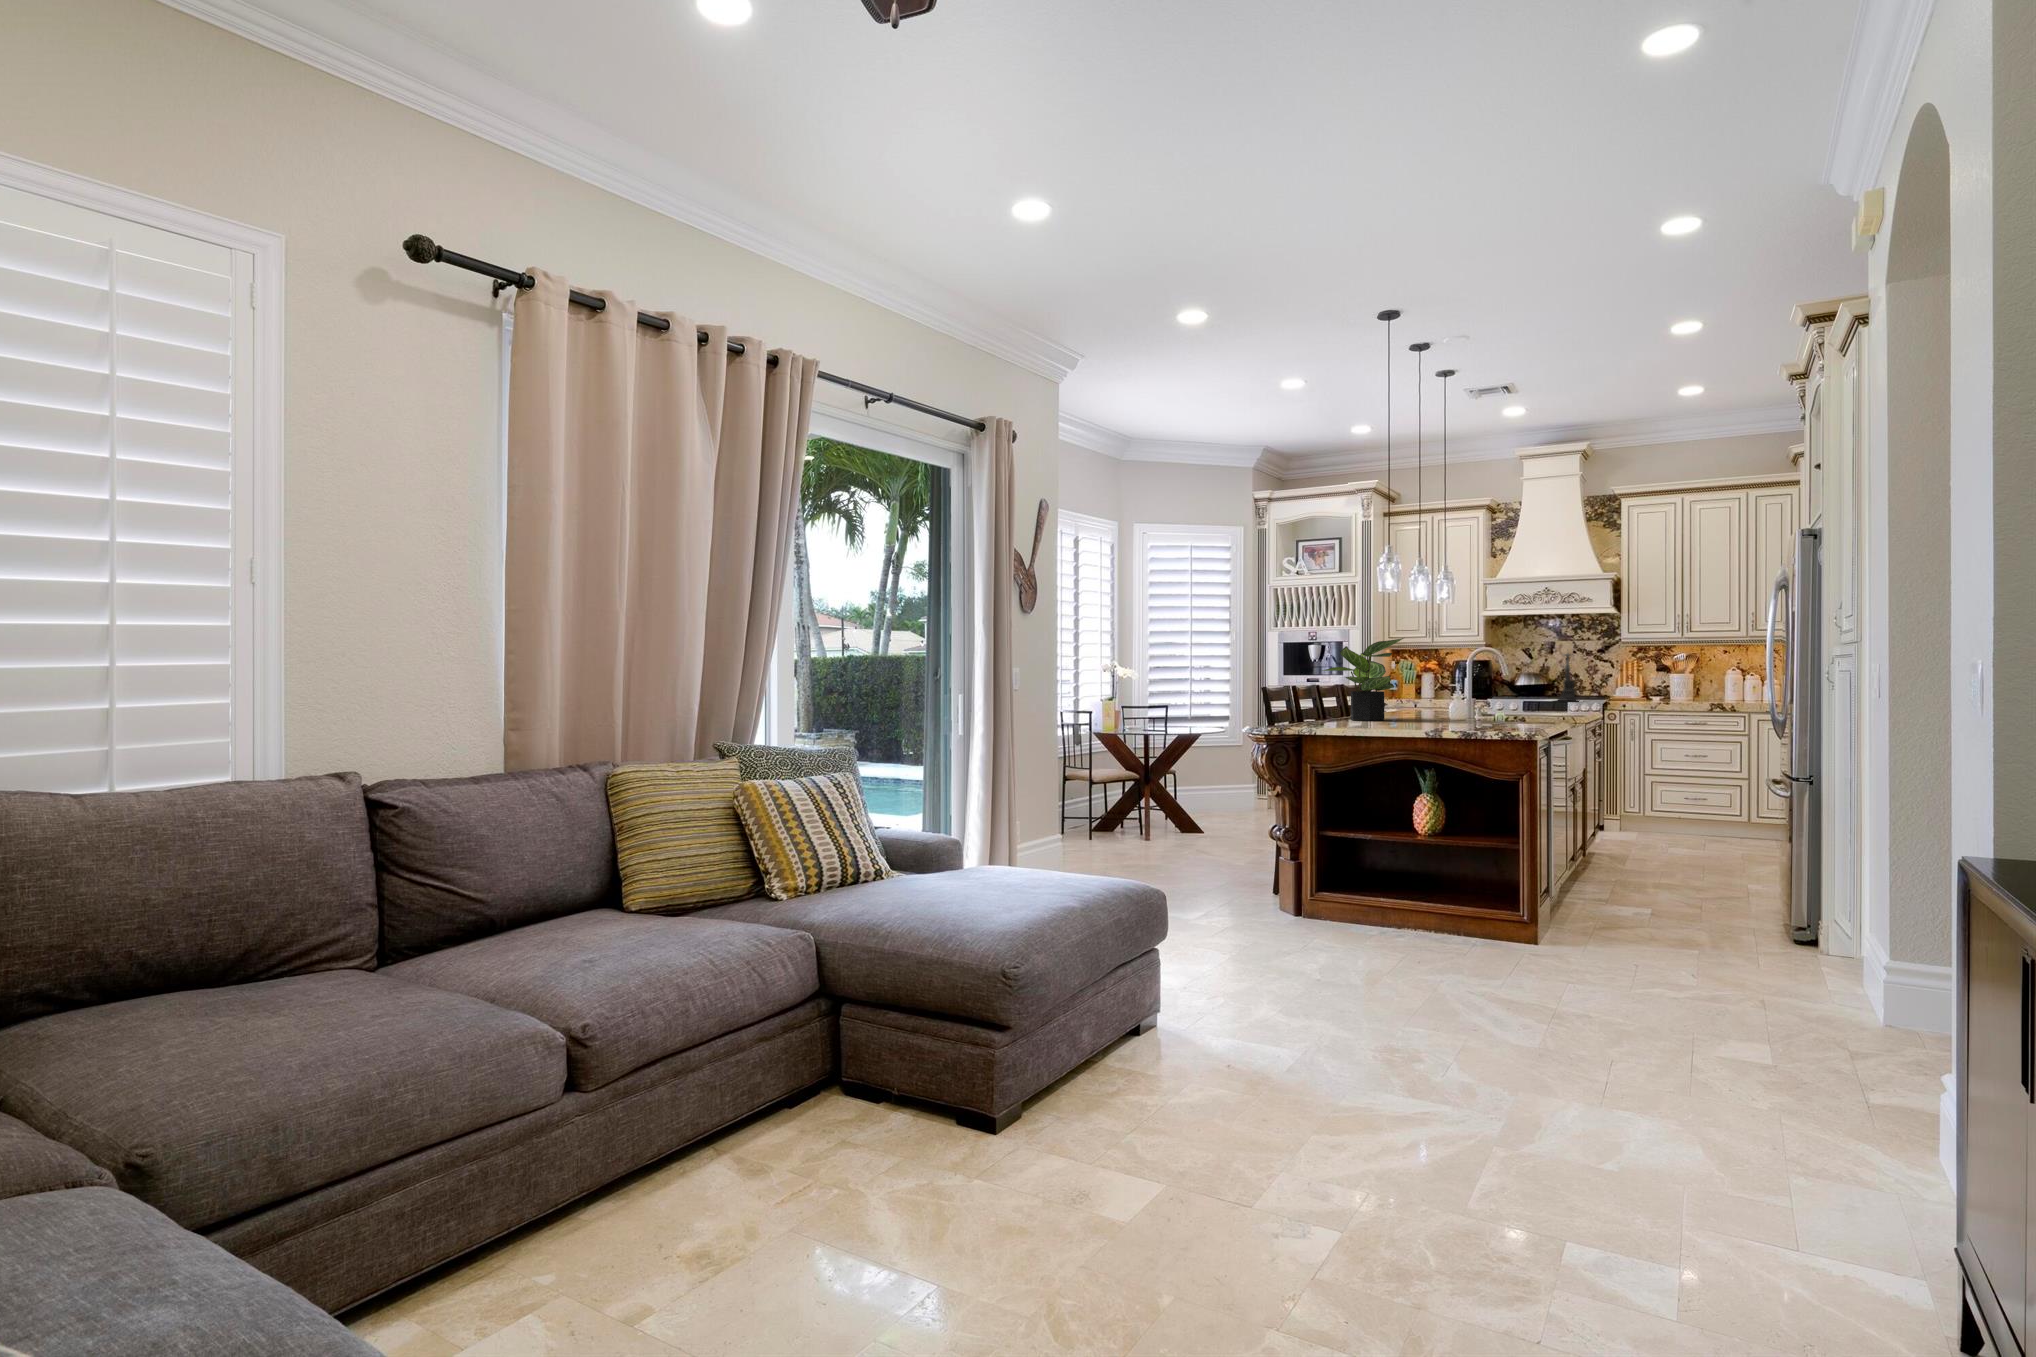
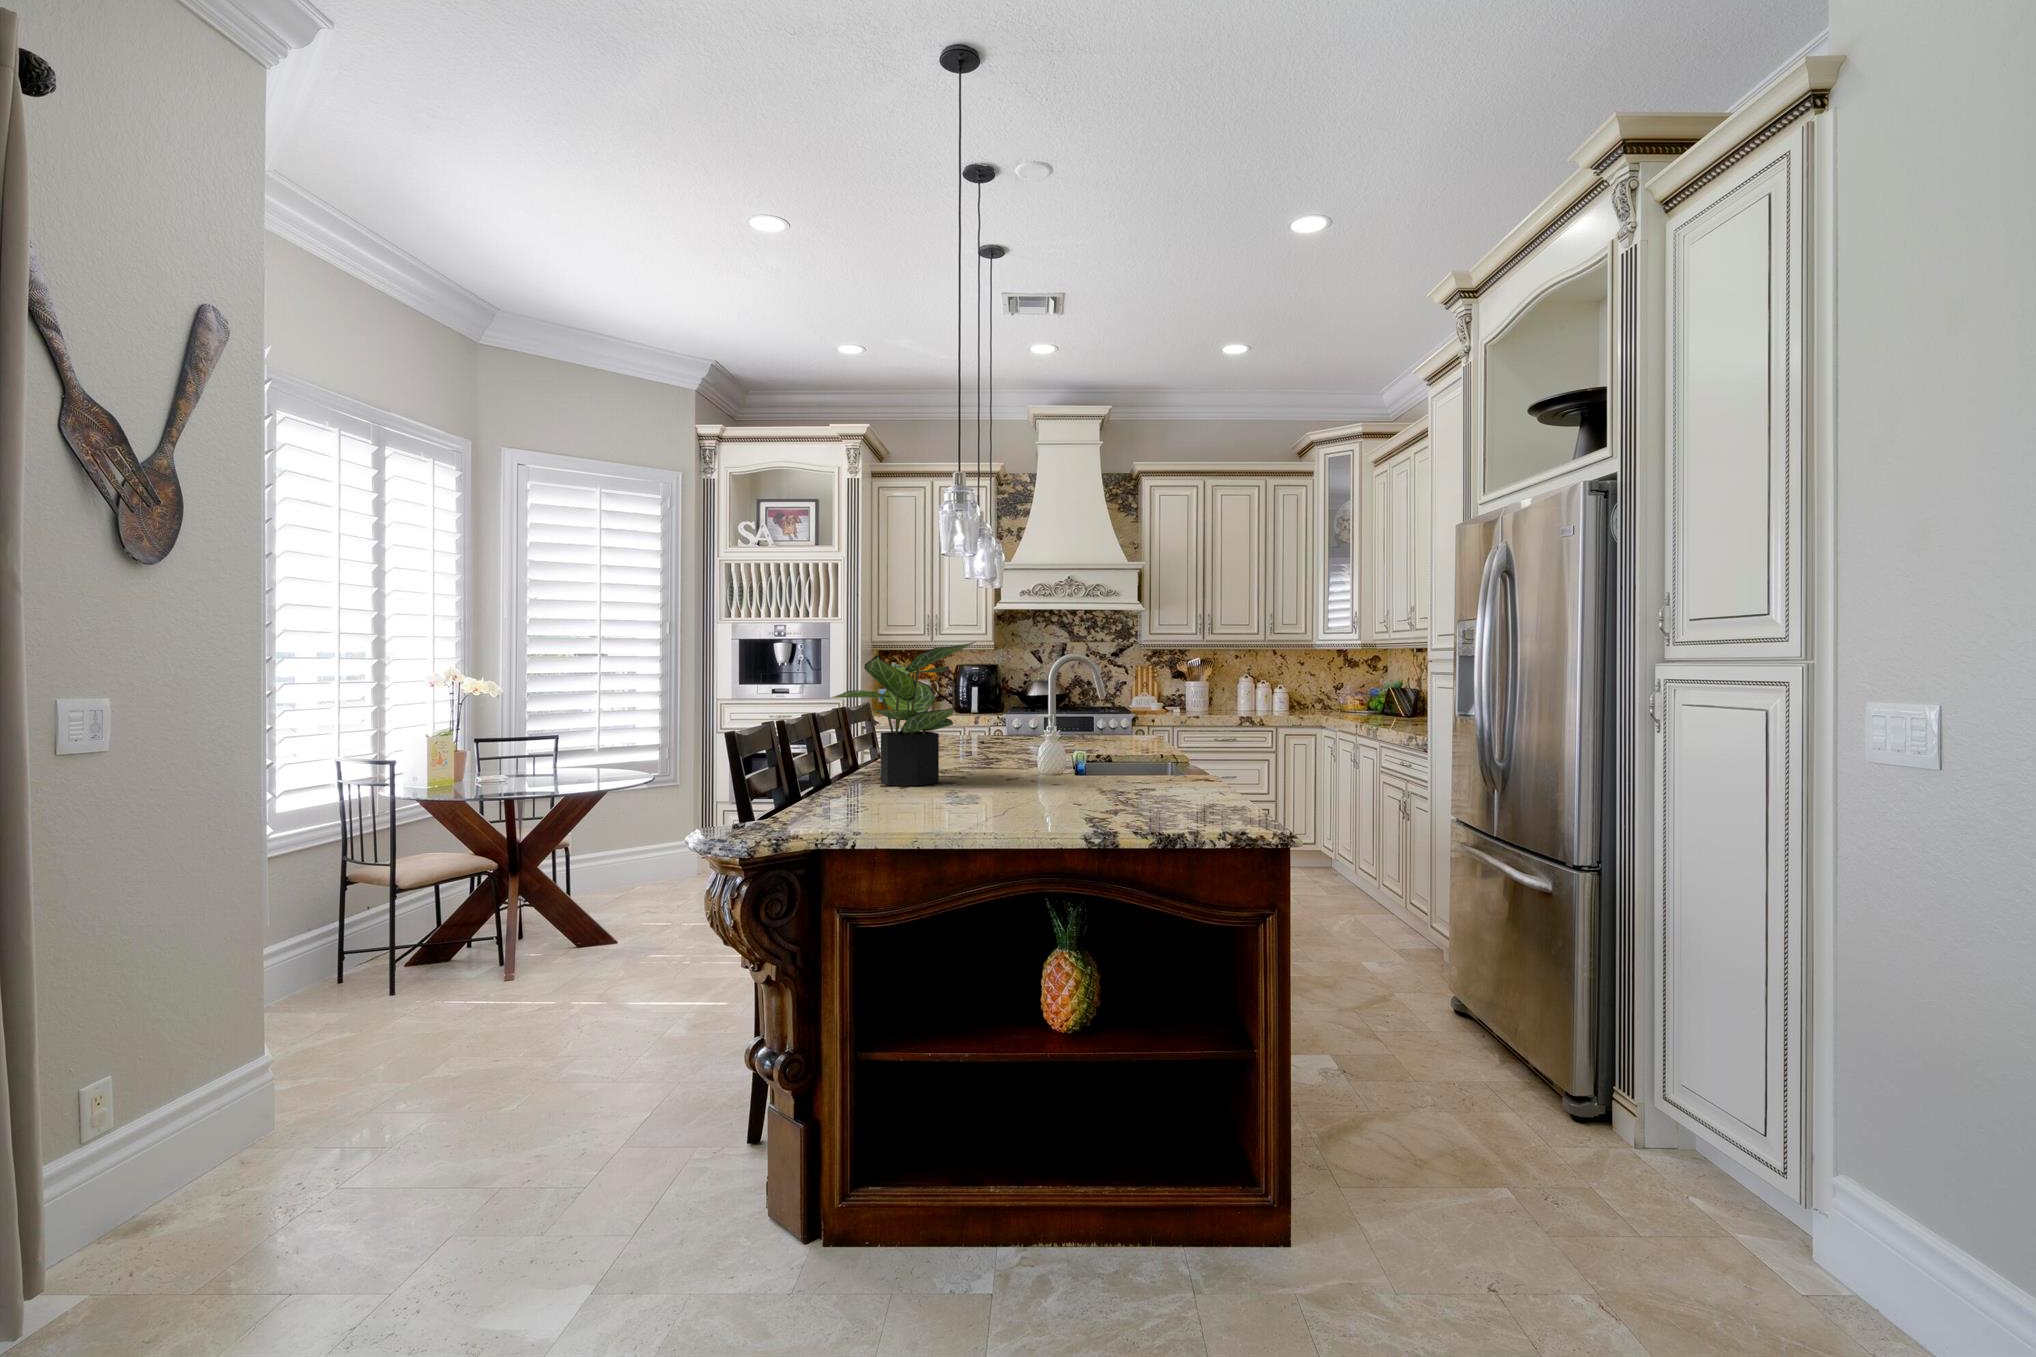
candle holder: present [1558,653,1578,701] -> none [1085,651,1118,720]

